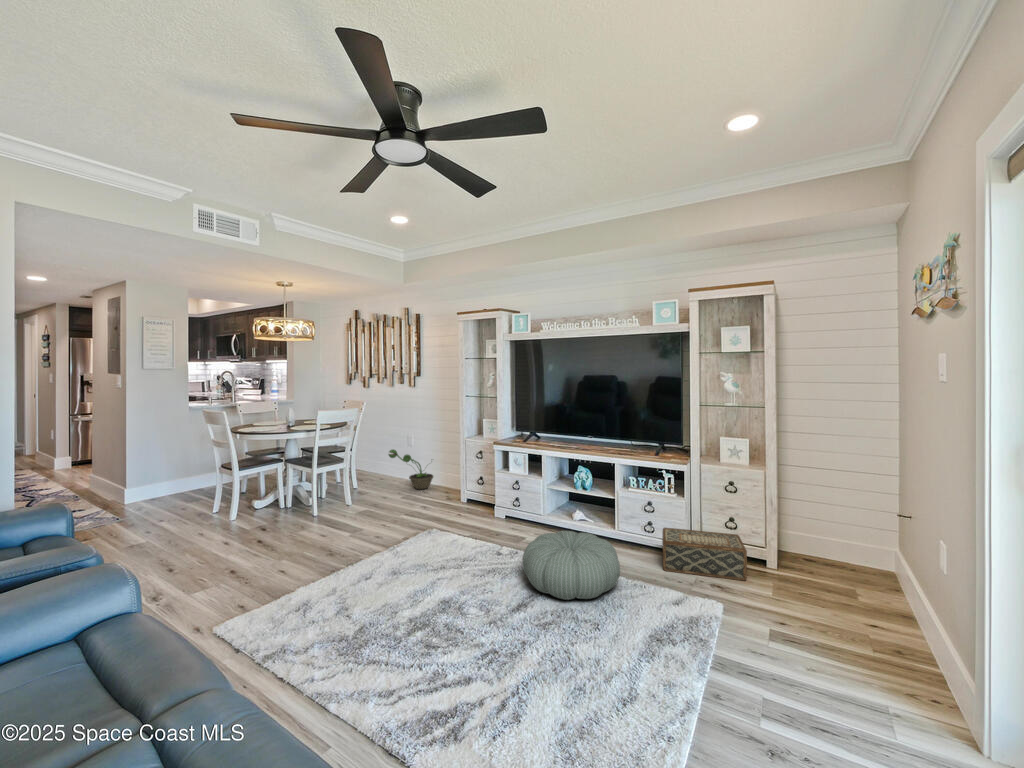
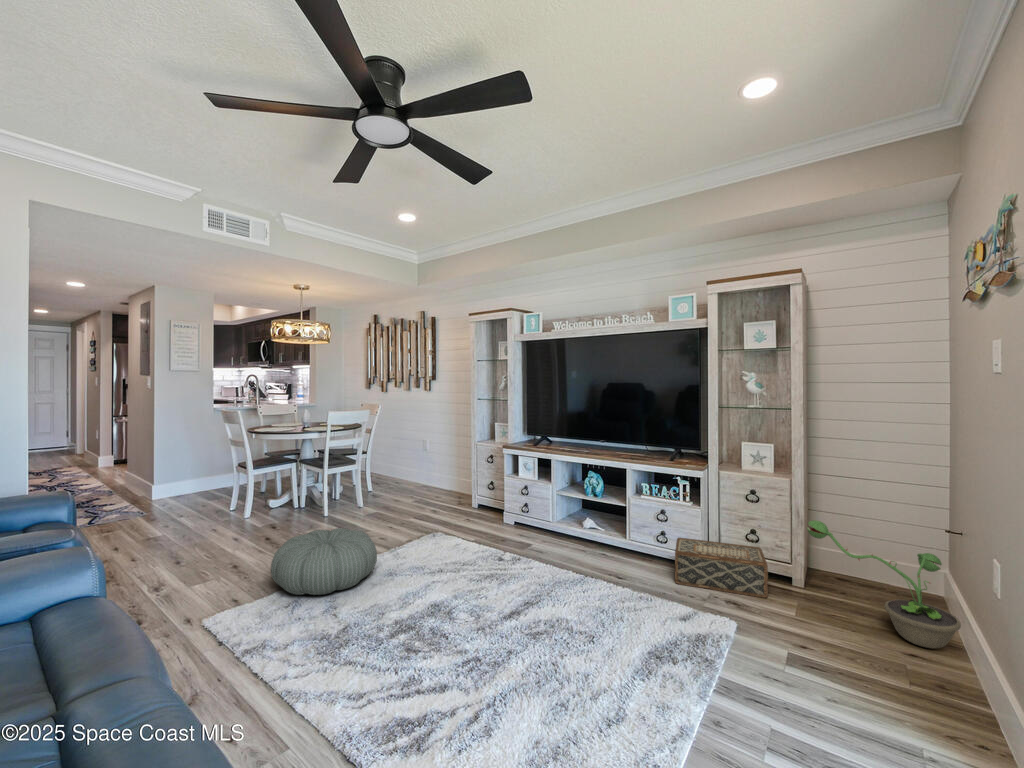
decorative plant: present [389,449,433,489] -> present [807,521,961,648]
pouf: present [522,531,620,600] -> present [271,528,377,595]

